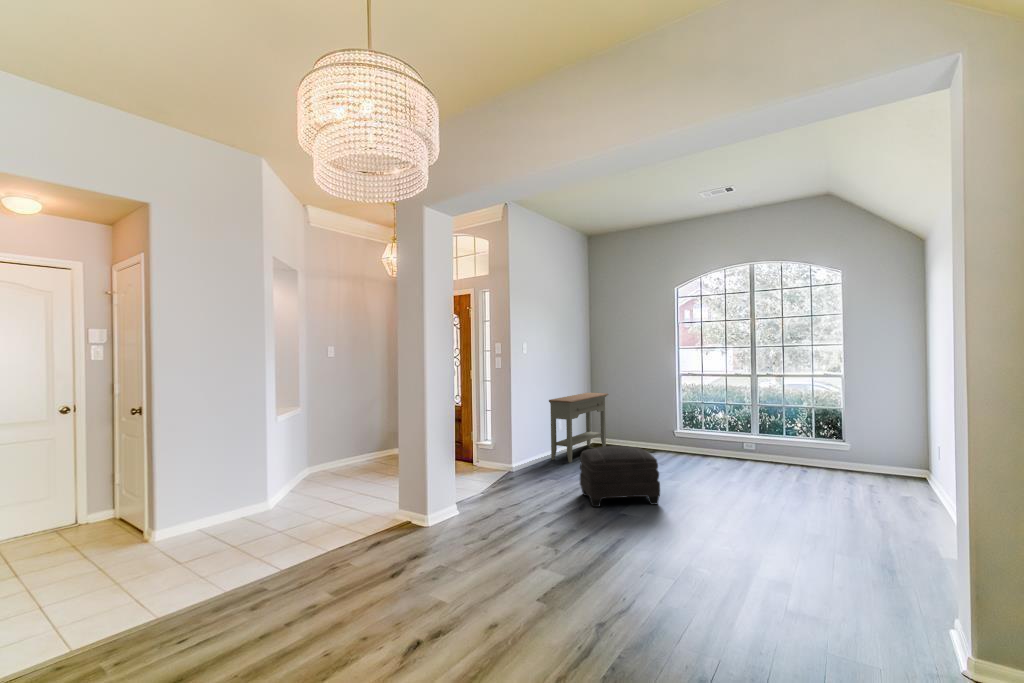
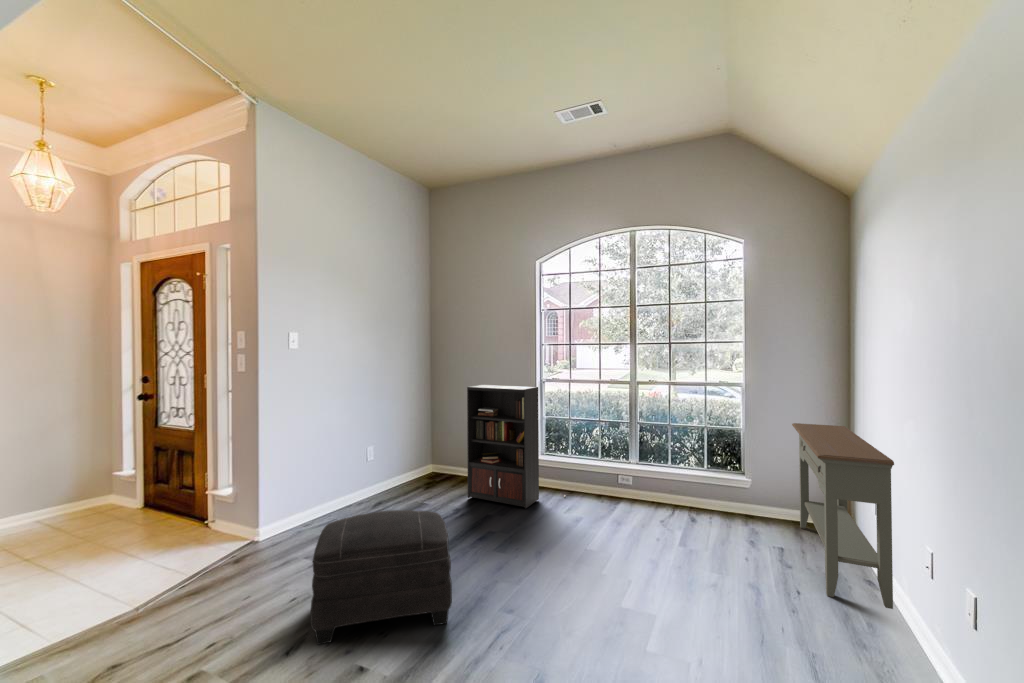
bookcase: none [630,378,703,463] -> present [467,385,565,509]
console table: present [549,393,608,463] -> present [792,423,894,609]

